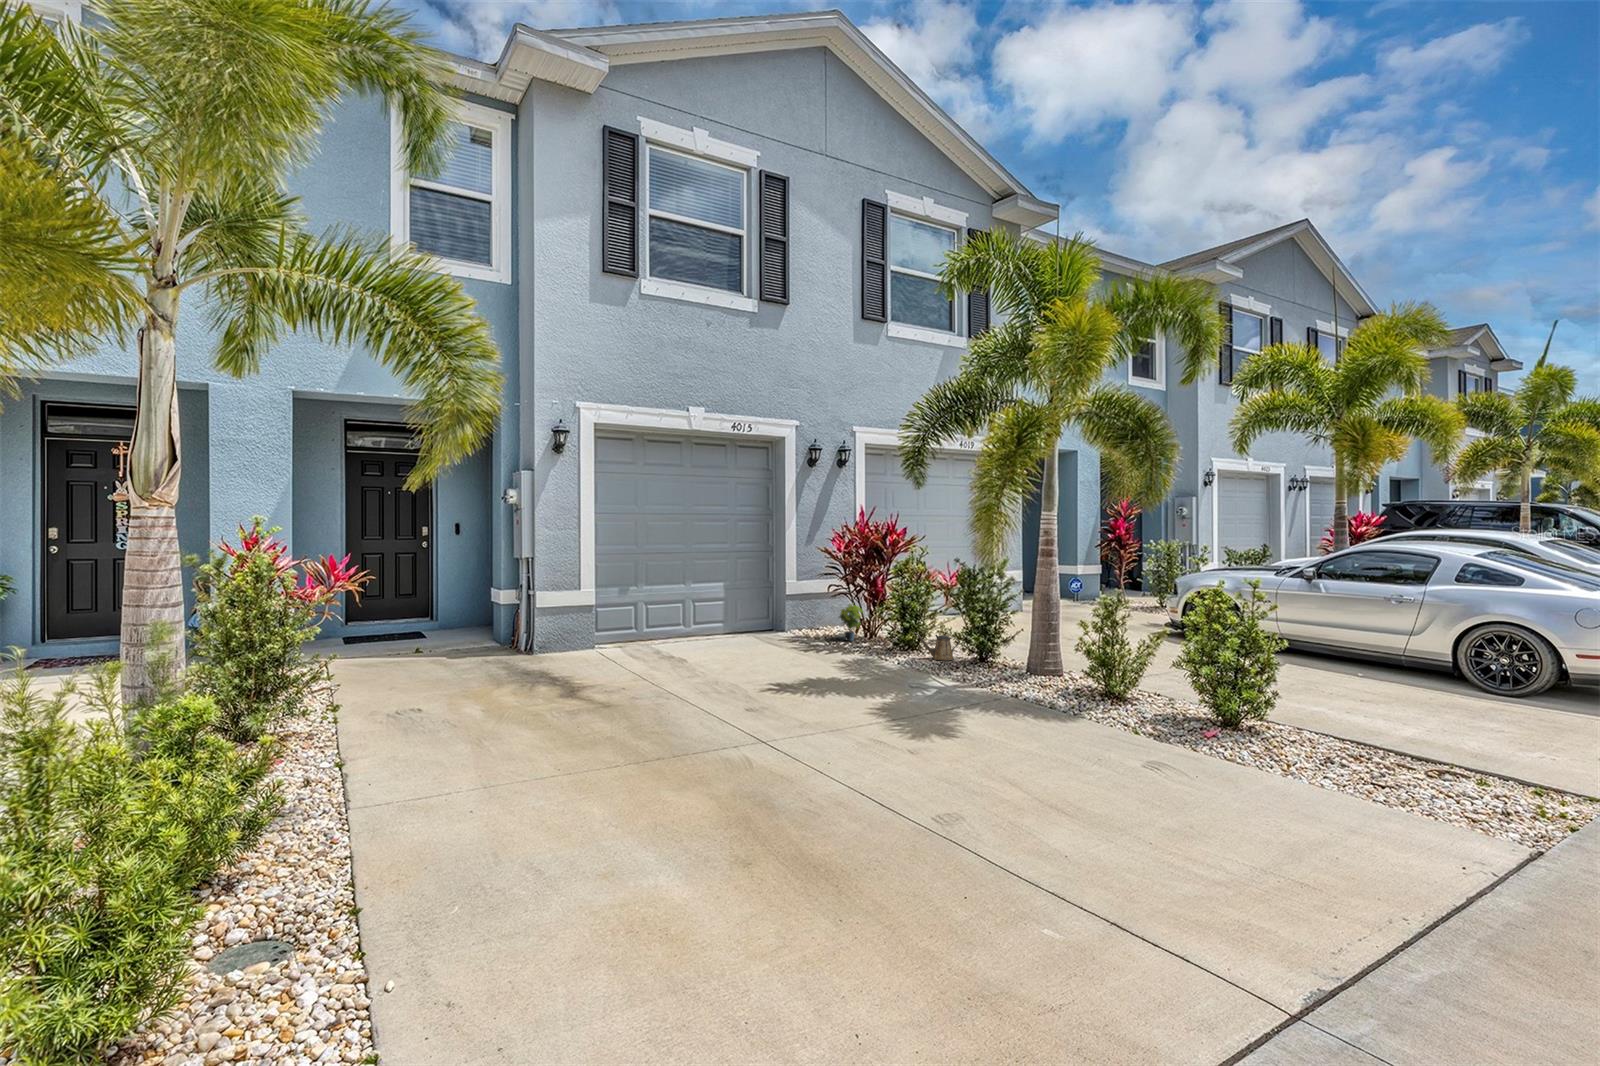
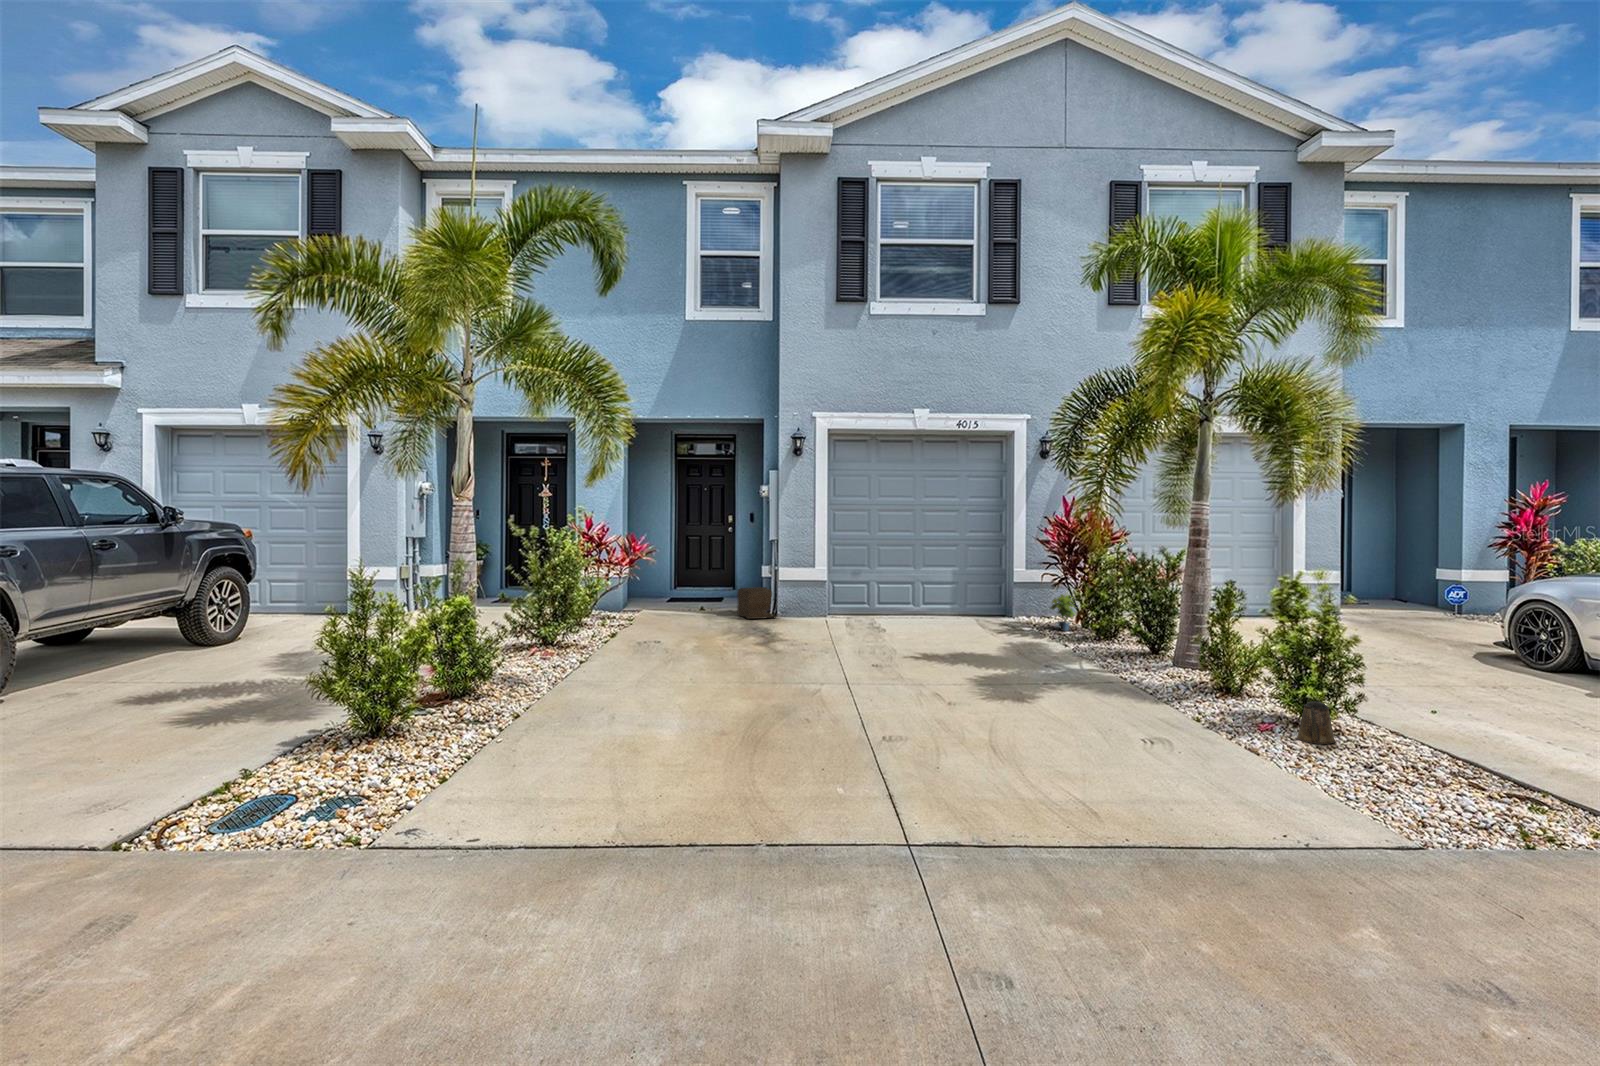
wooden crate: none [473,616,535,660] -> present [737,587,774,619]
watering can: present [915,632,959,661] -> present [1297,701,1336,744]

